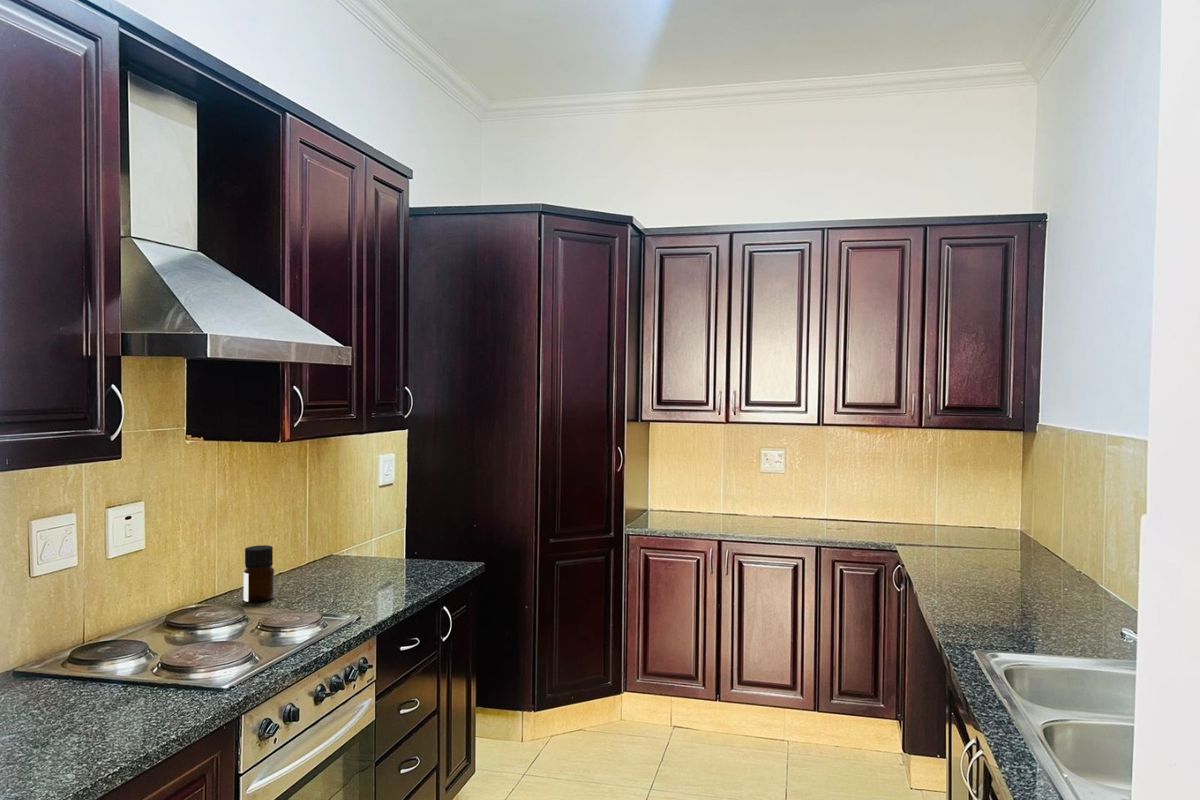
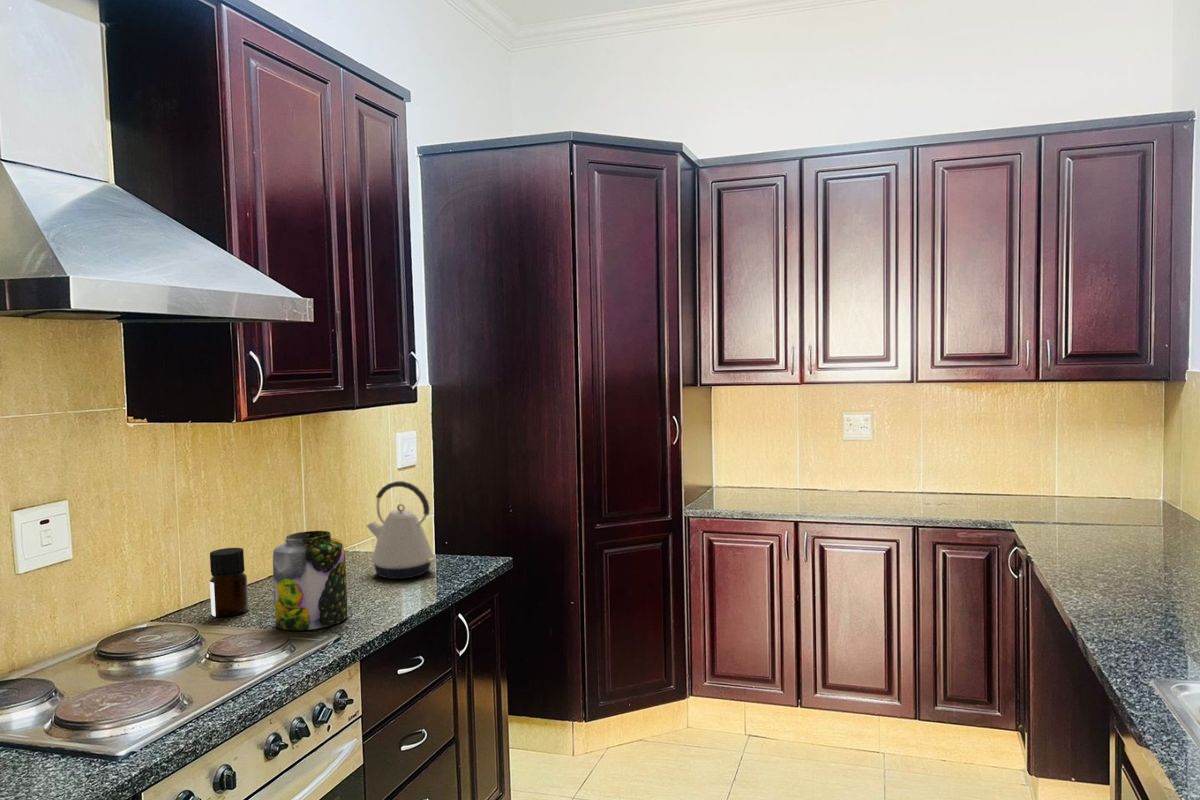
kettle: none [365,495,425,577] -> present [367,481,436,579]
jar: none [303,532,361,612] -> present [273,531,348,630]

